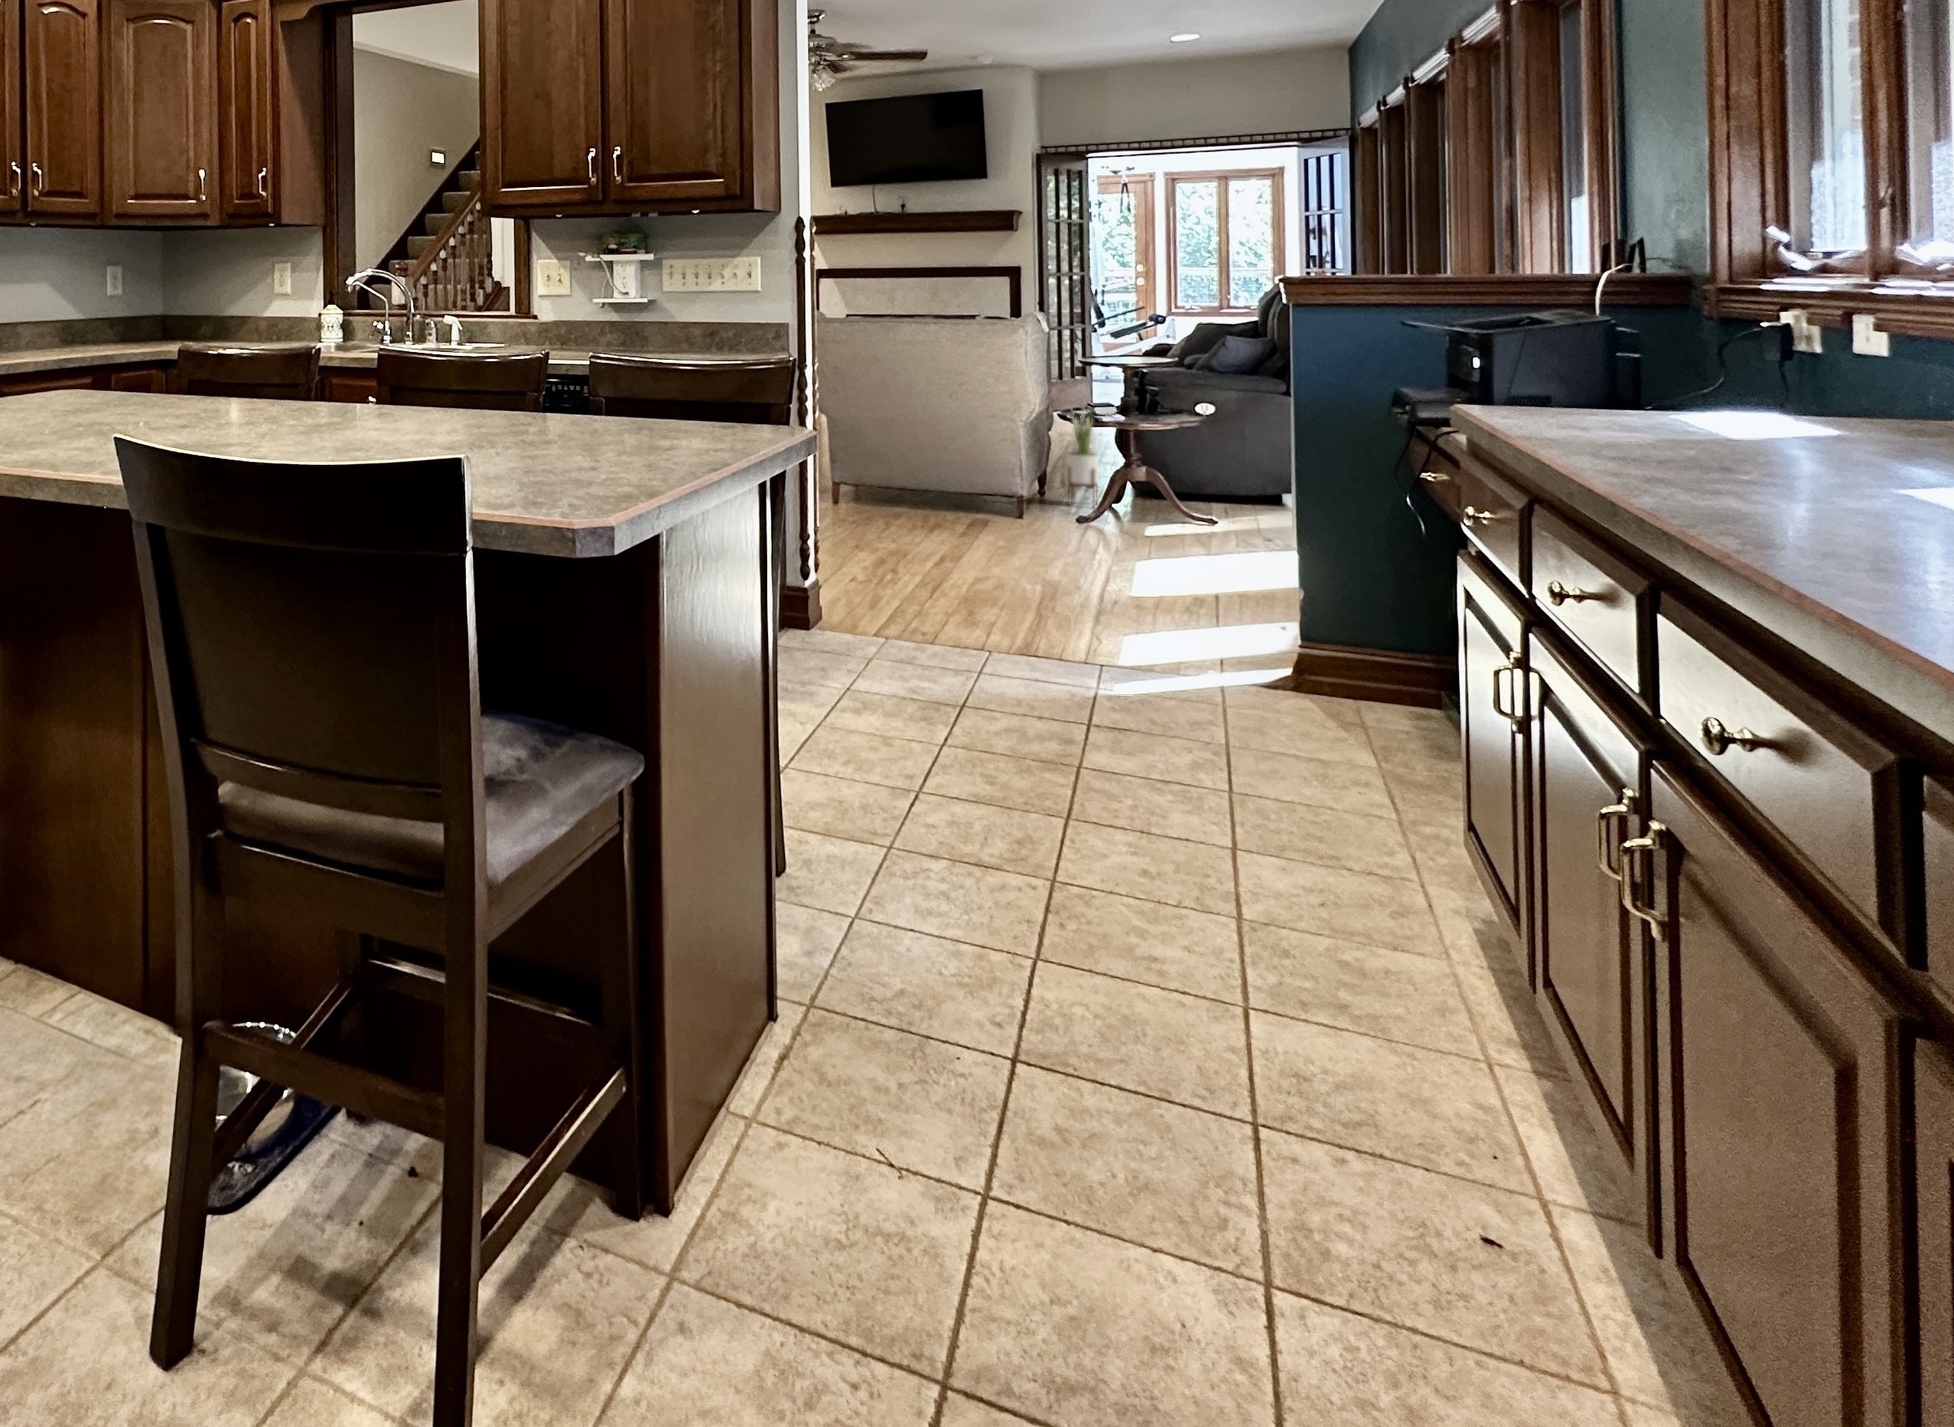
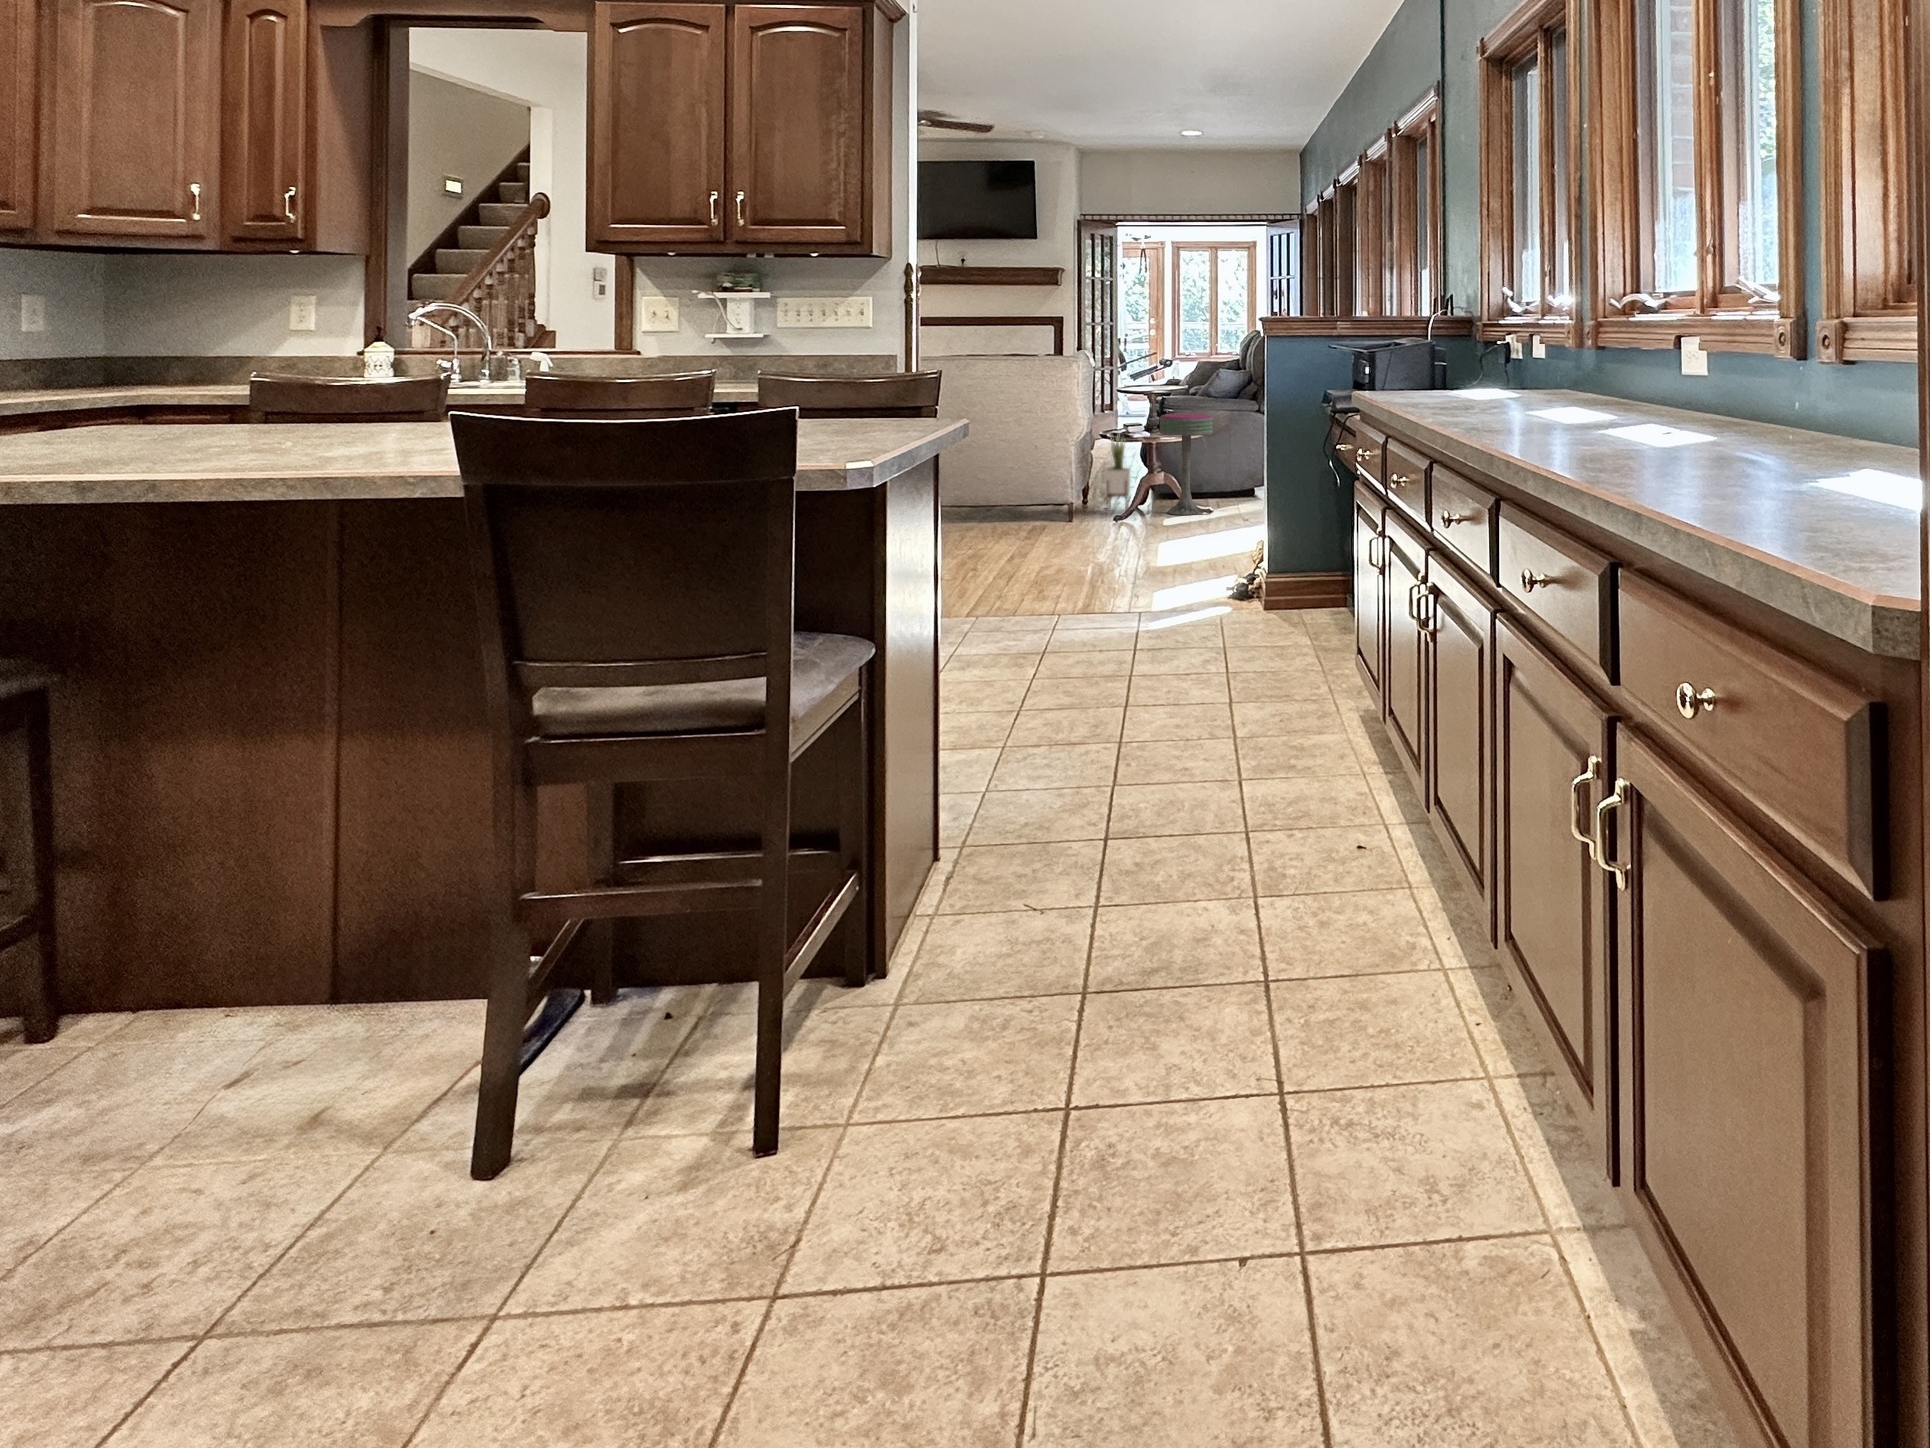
bar stool: none [1138,390,1213,518] -> present [1160,413,1213,515]

